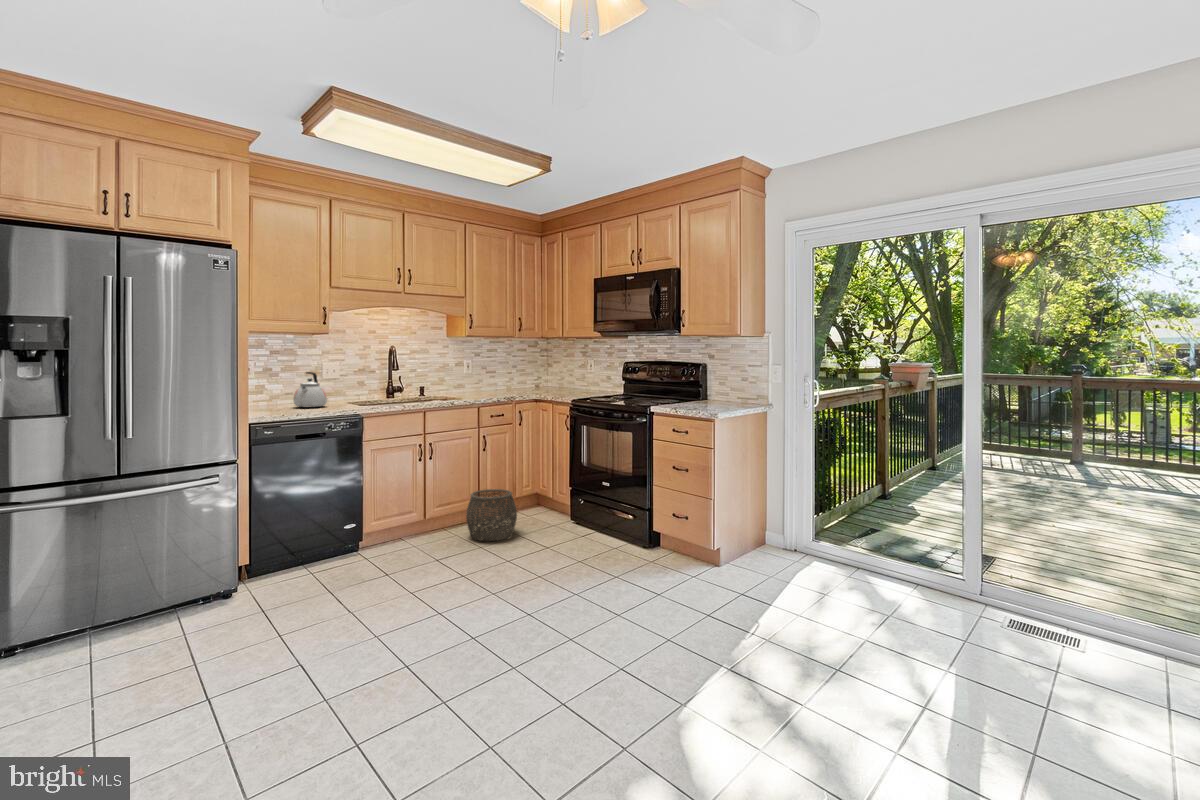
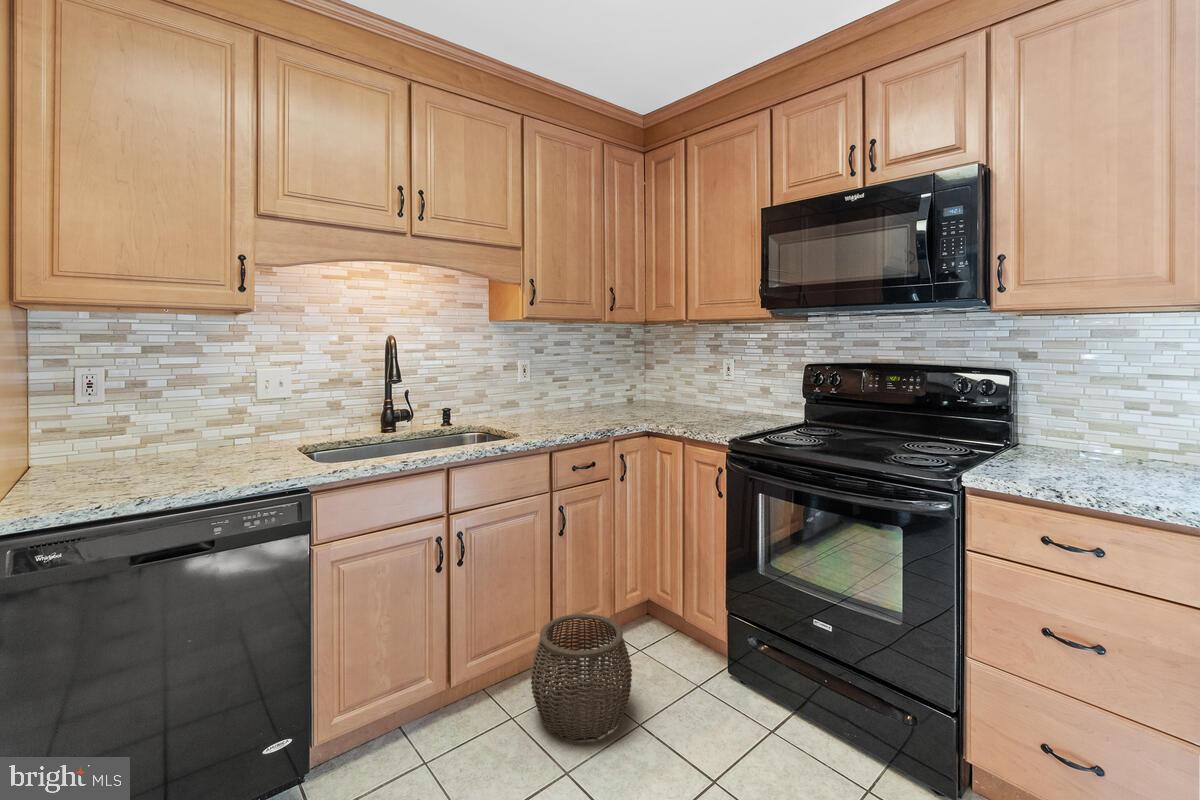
kettle: present [293,372,327,408] -> none [158,395,240,474]

